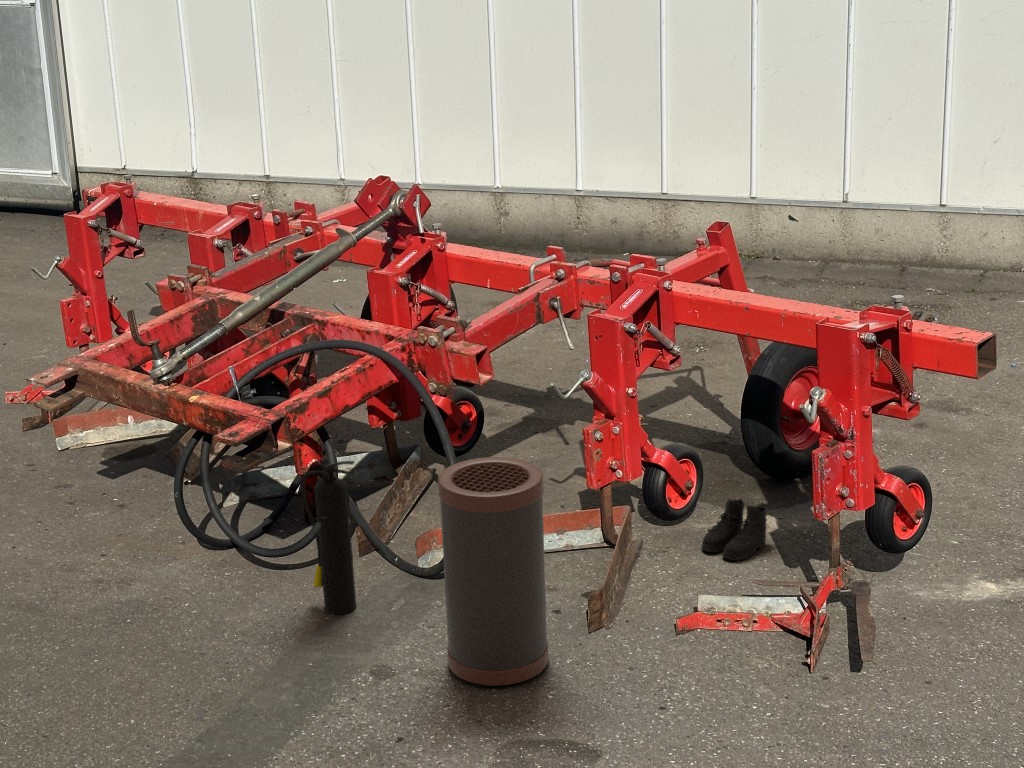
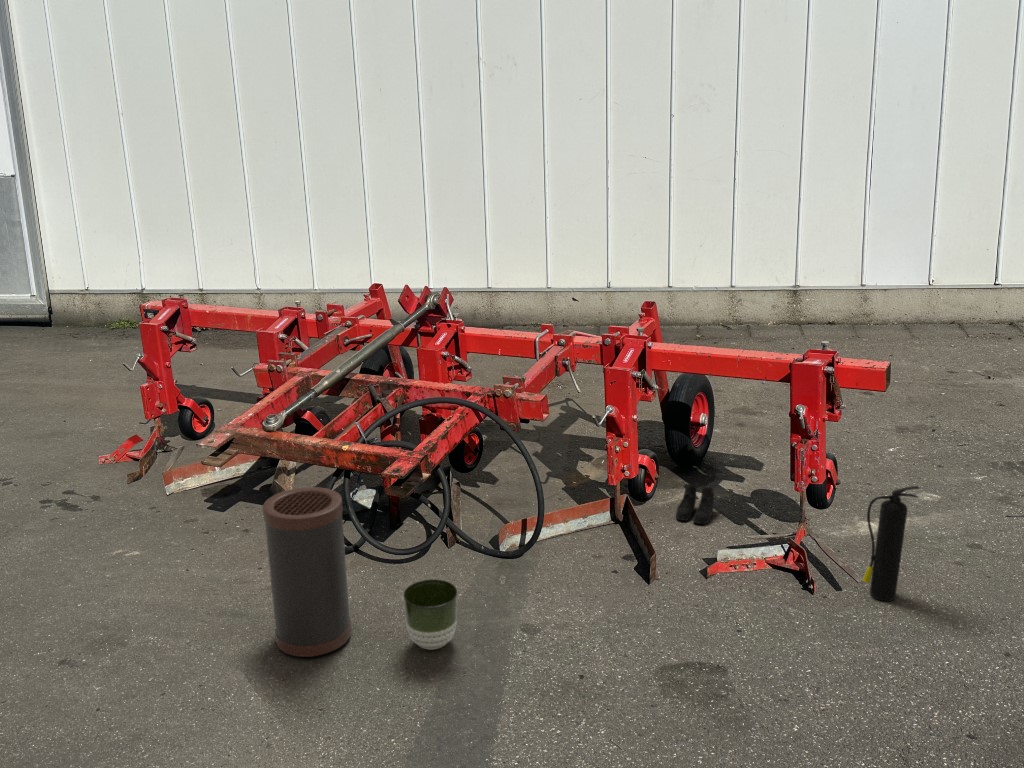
trash can: present [438,457,549,686] -> present [263,487,351,657]
fire extinguisher: present [301,461,356,614] -> present [862,486,919,601]
planter: none [200,580,274,671] -> present [403,579,457,650]

